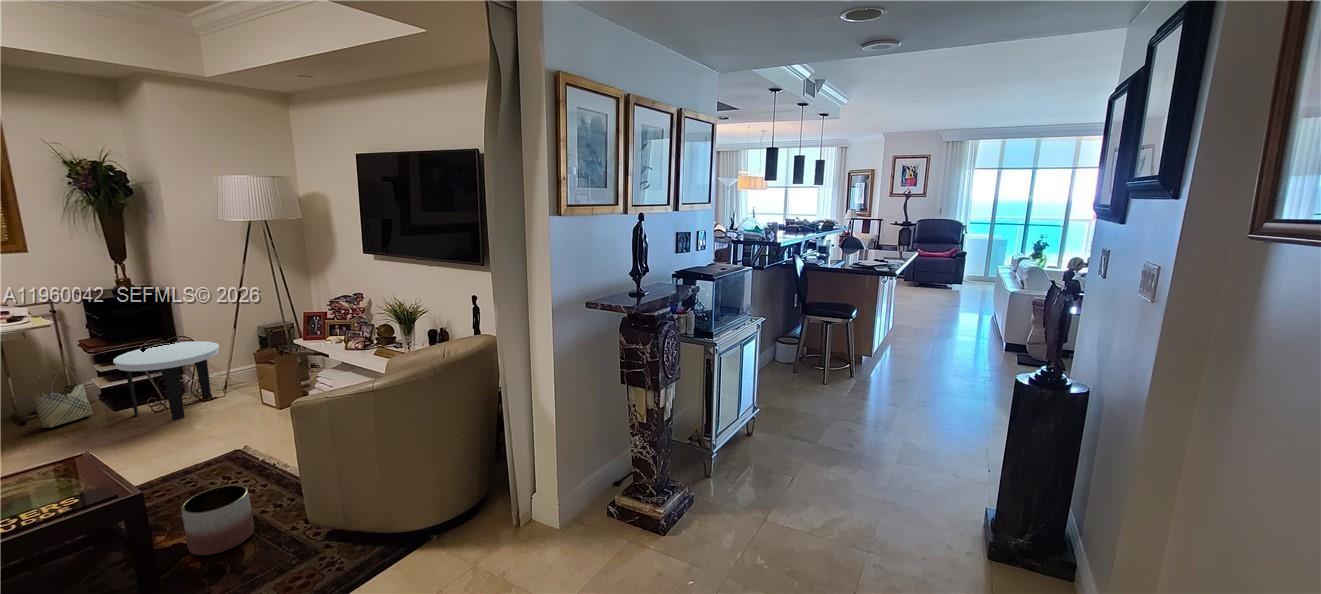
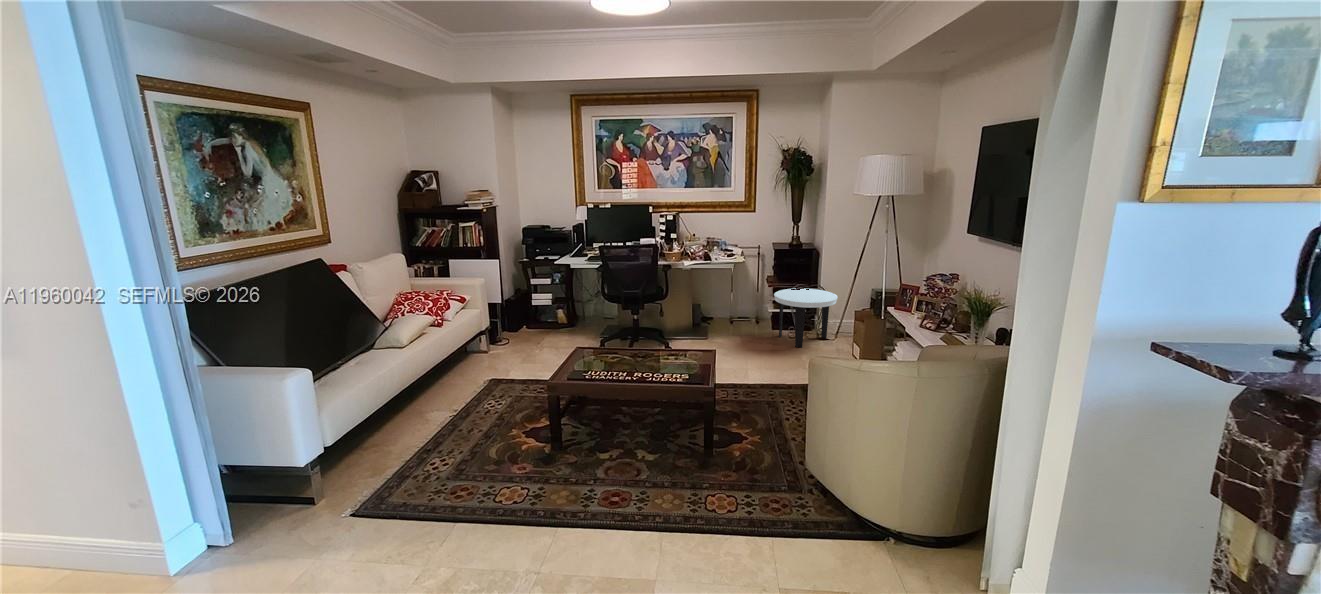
woven basket: present [33,370,93,428] -> none [736,291,762,329]
planter: present [181,485,254,555] -> none [740,403,782,454]

